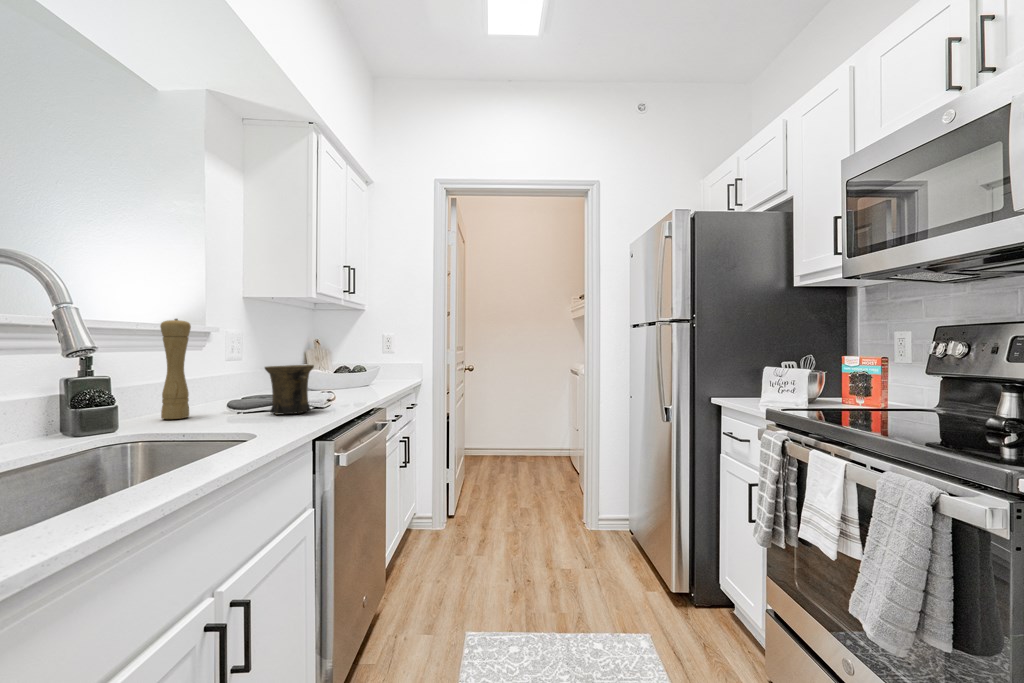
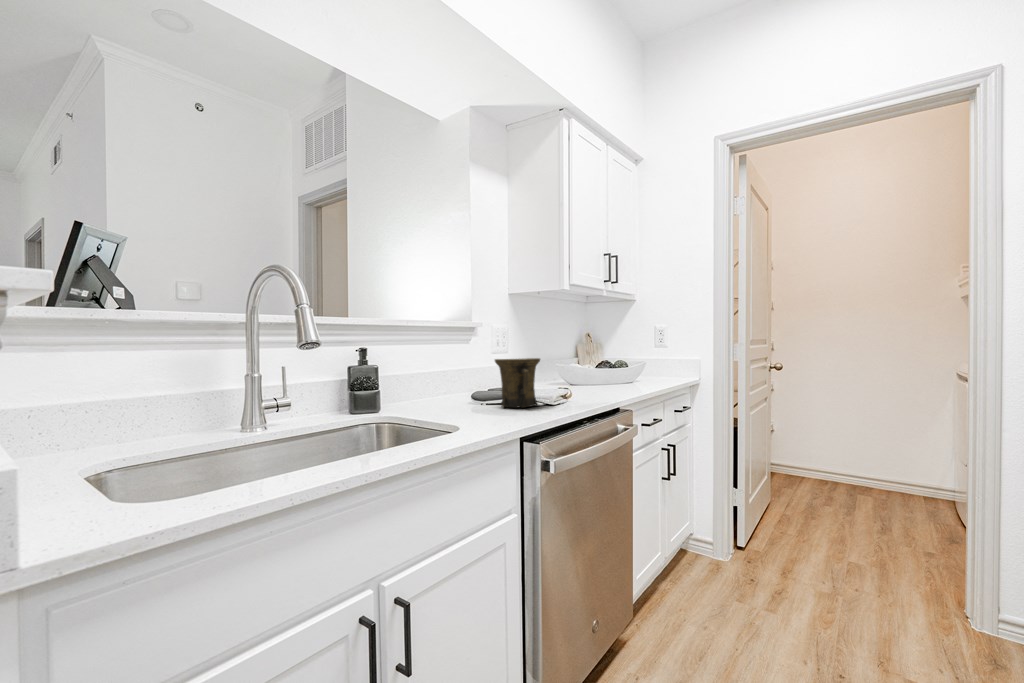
pepper mill: present [160,319,191,419] -> none [415,314,438,405]

